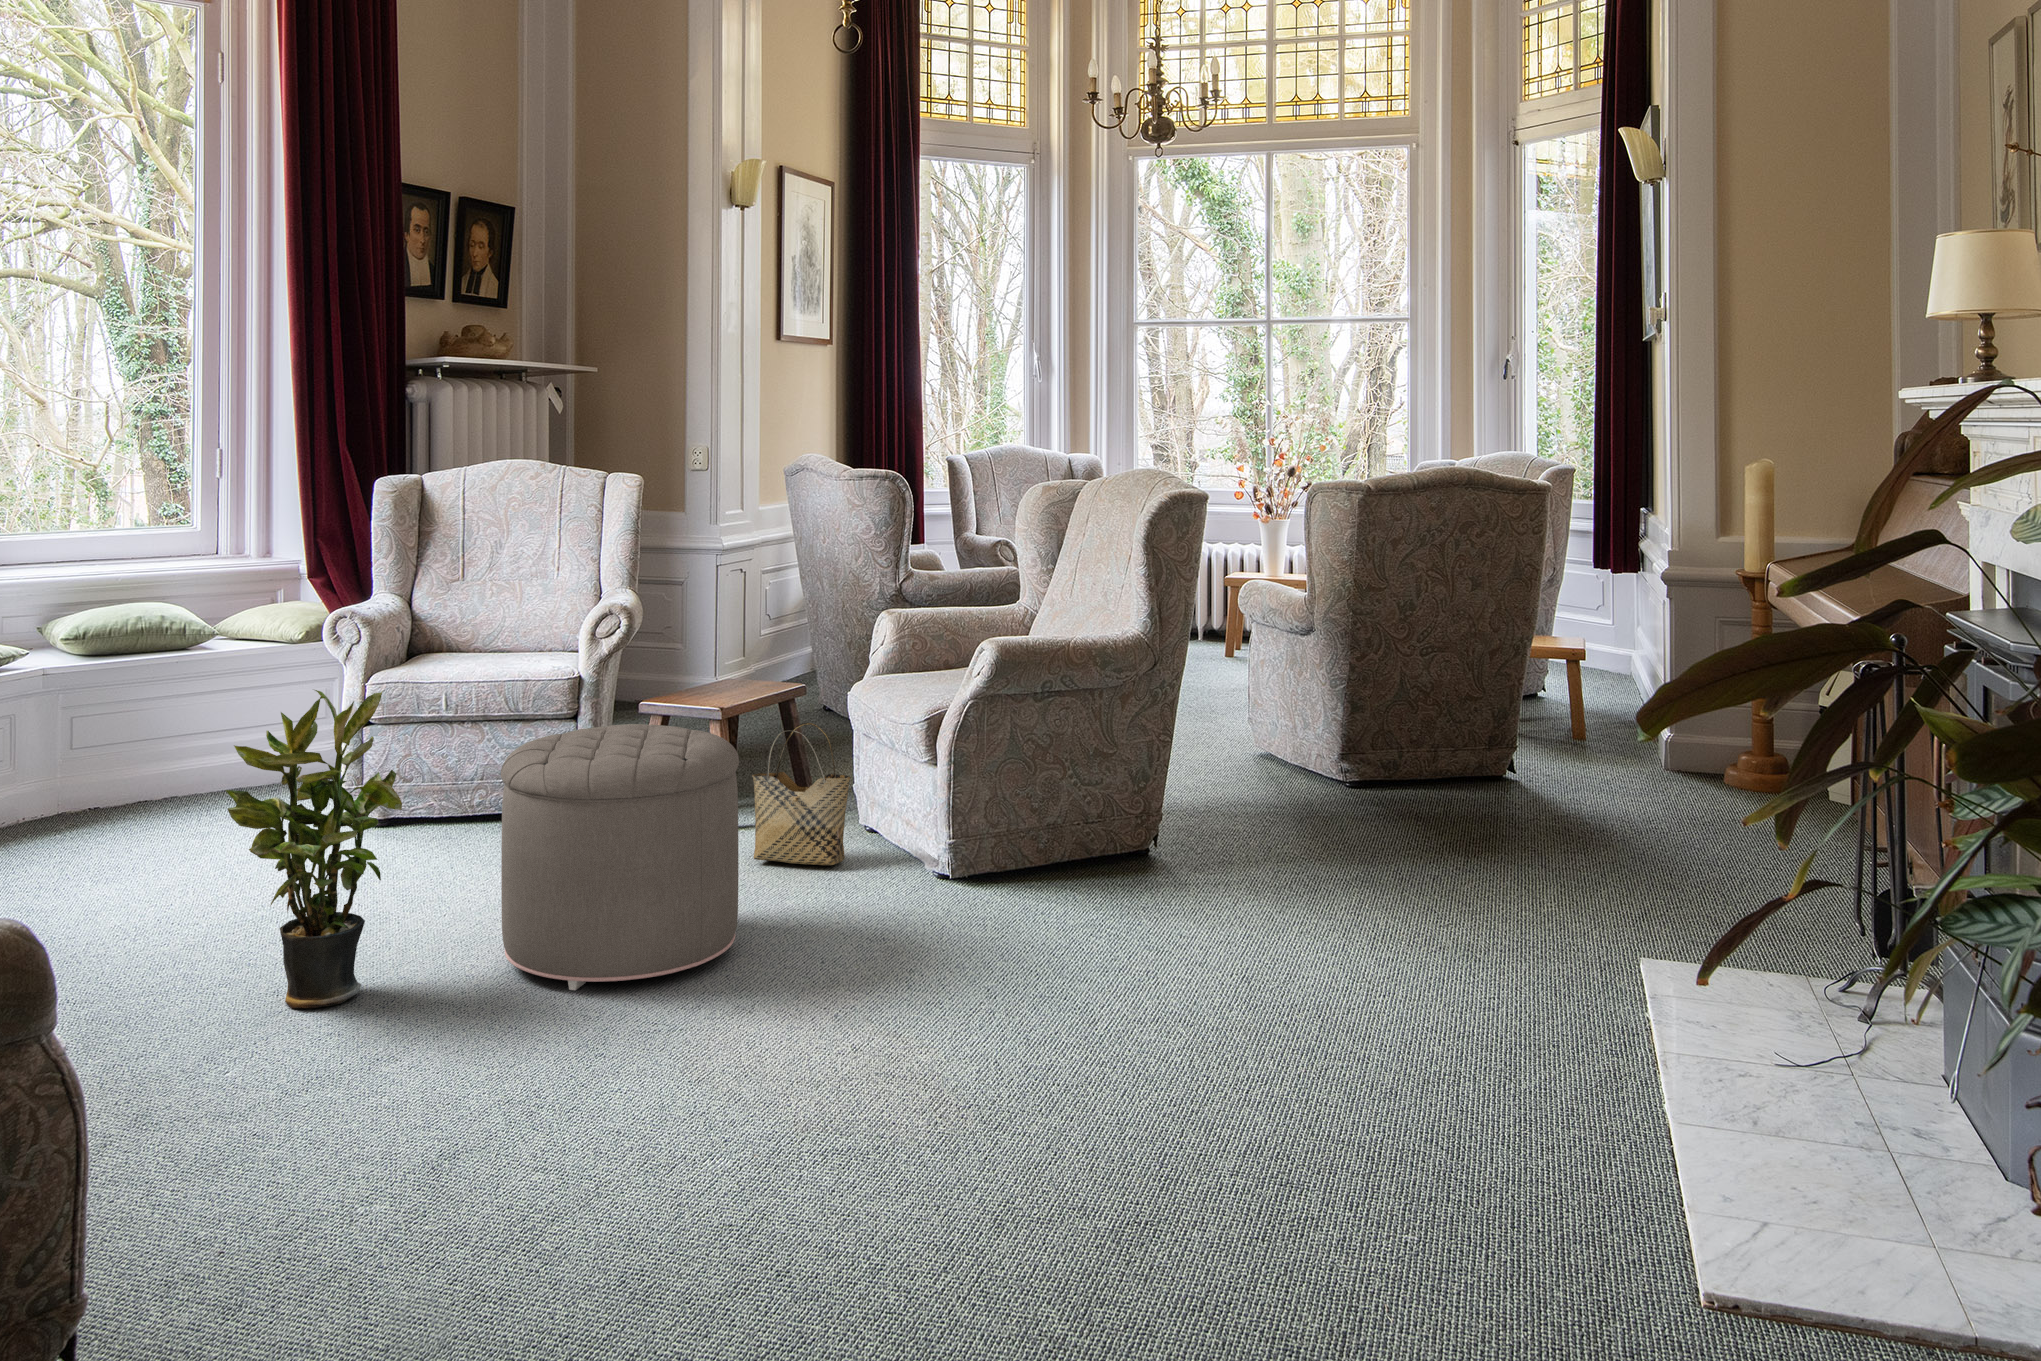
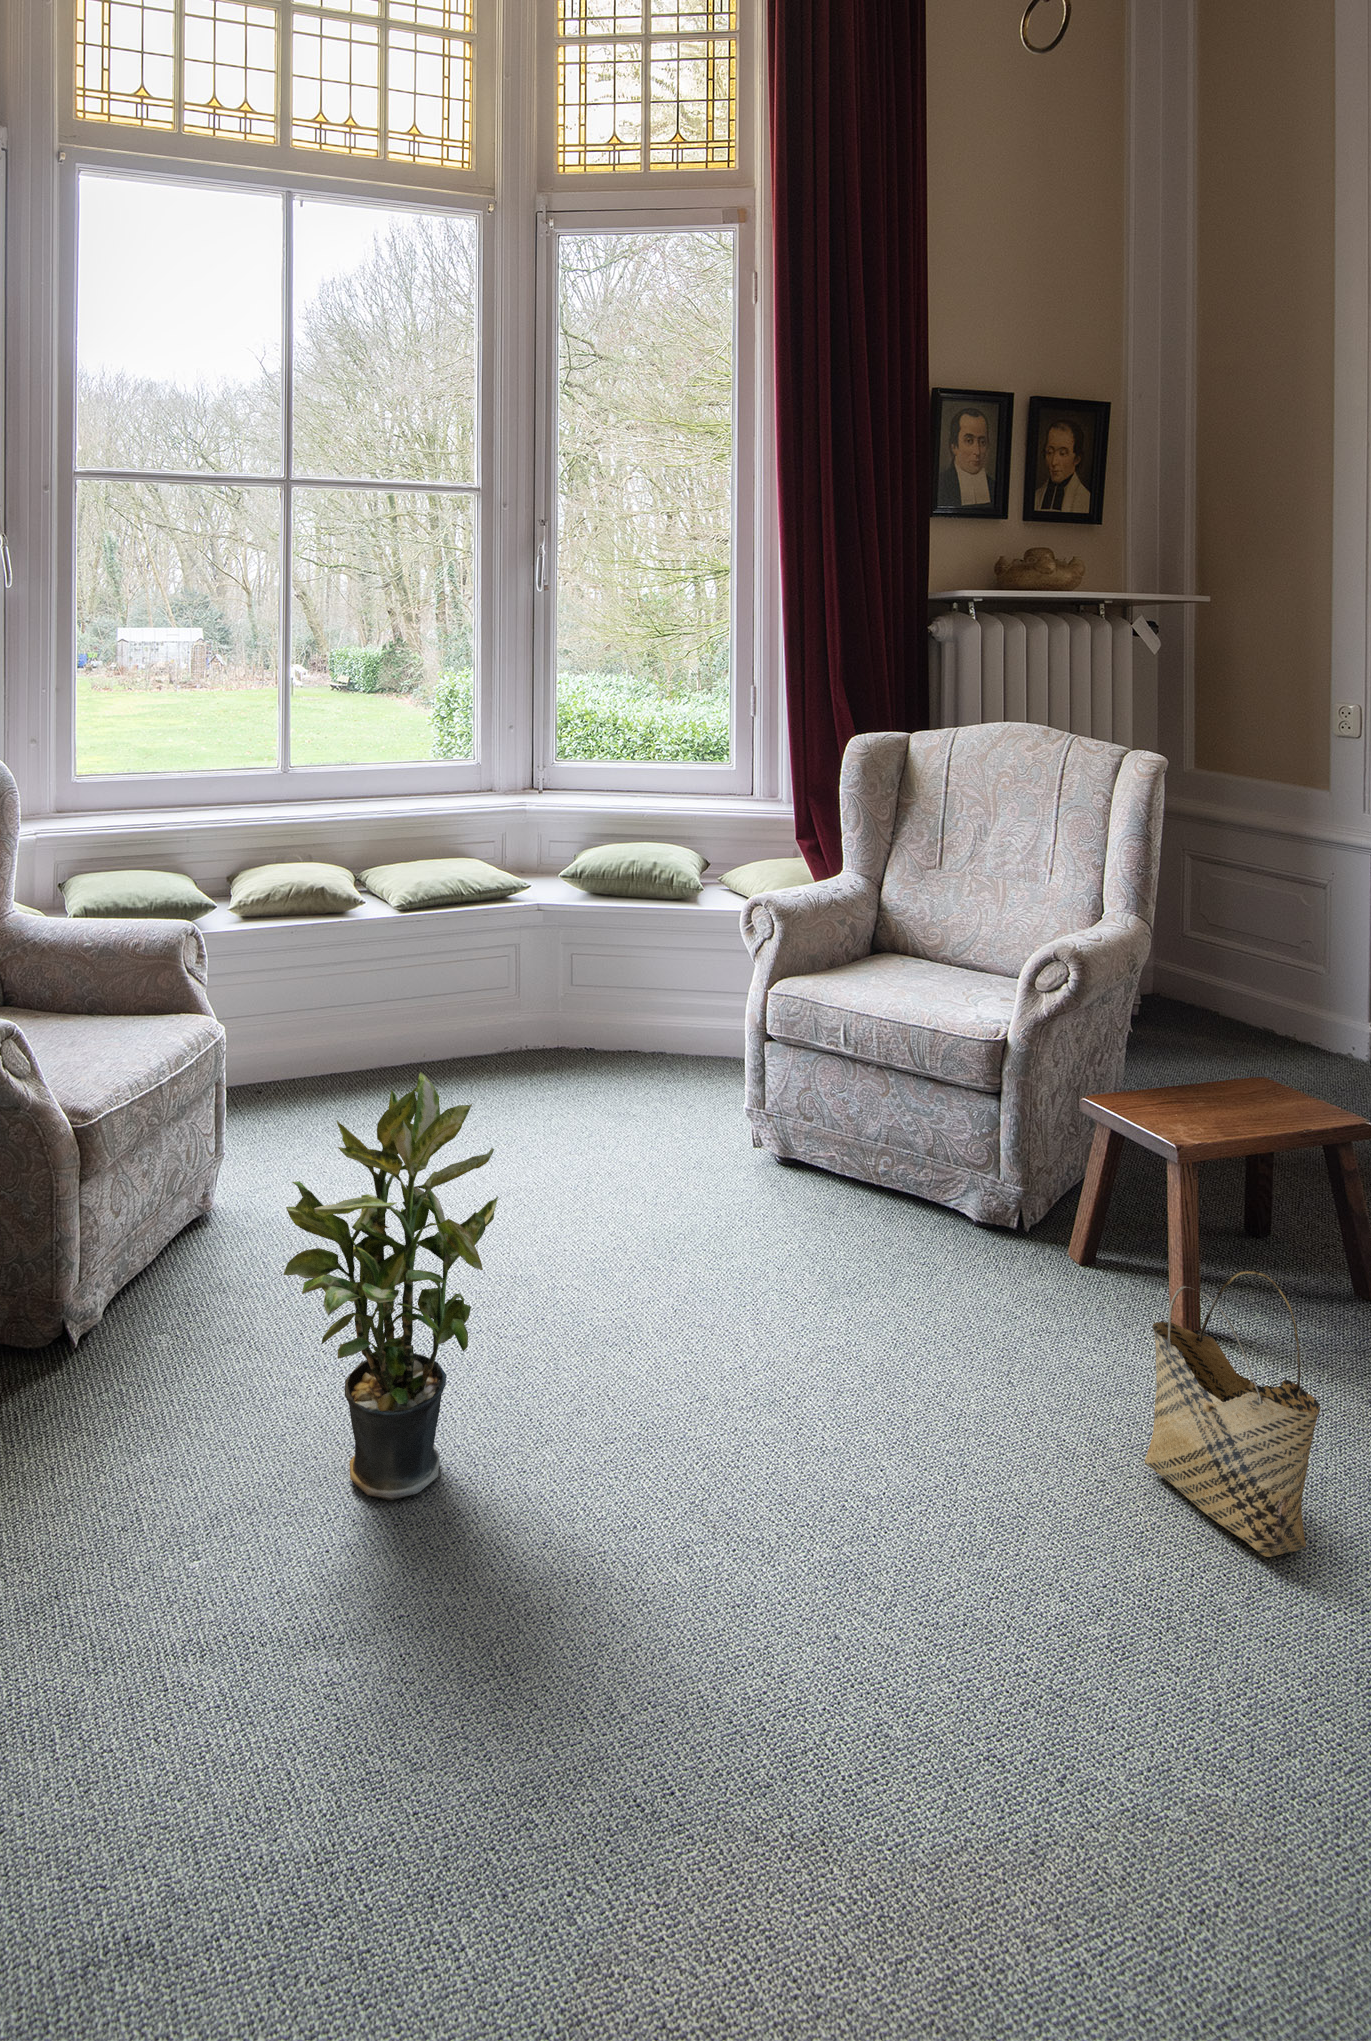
ottoman: present [501,724,739,990] -> none [585,1210,958,1748]

